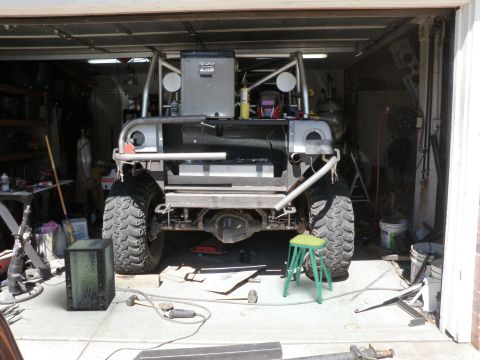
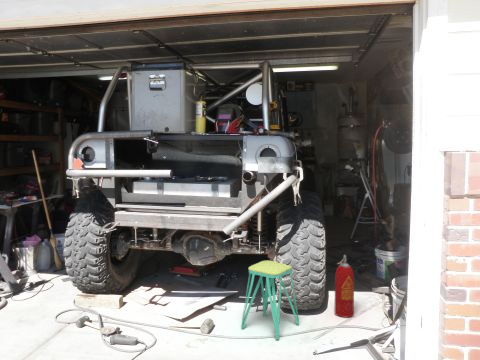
fire extinguisher: none [357,226,375,282] -> present [335,255,354,318]
storage box: present [64,239,116,311] -> none [11,256,72,331]

